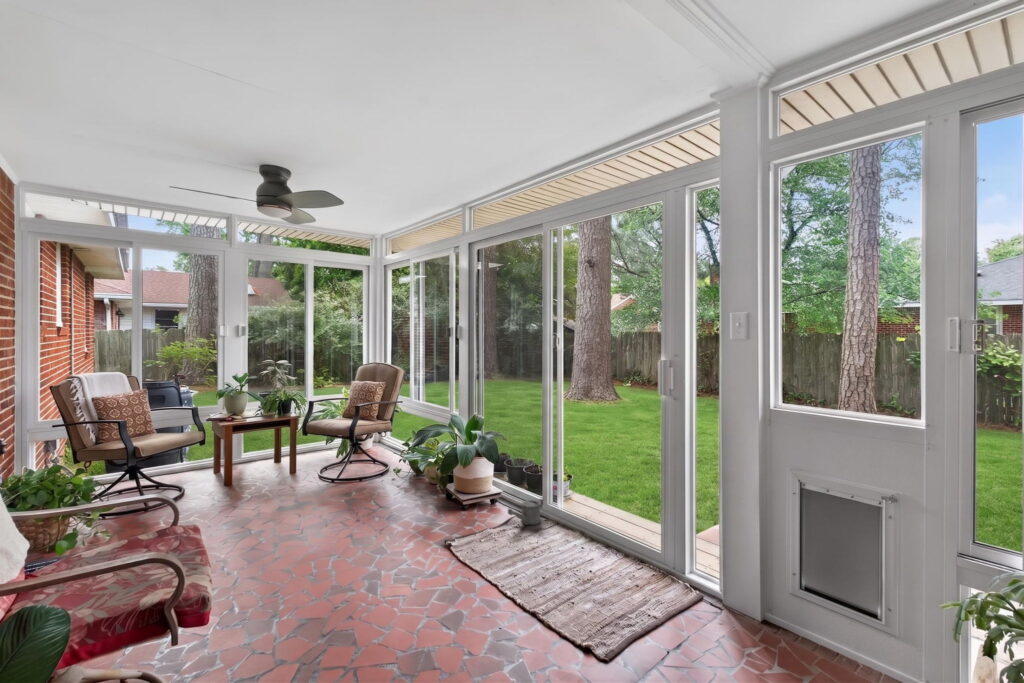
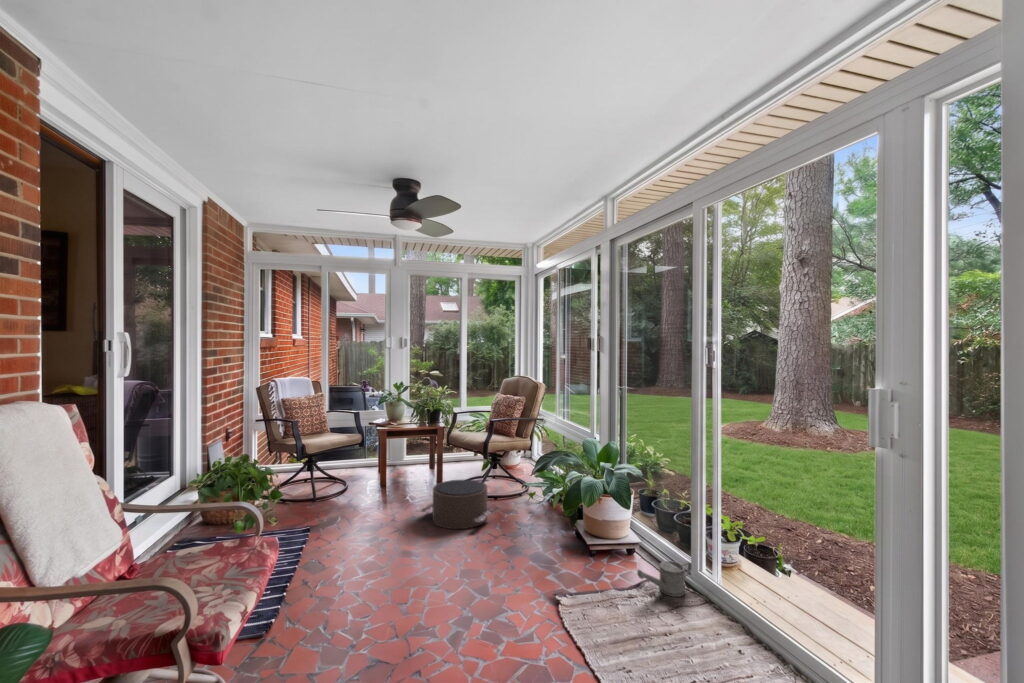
pouf: none [292,464,367,510] -> present [421,480,493,529]

